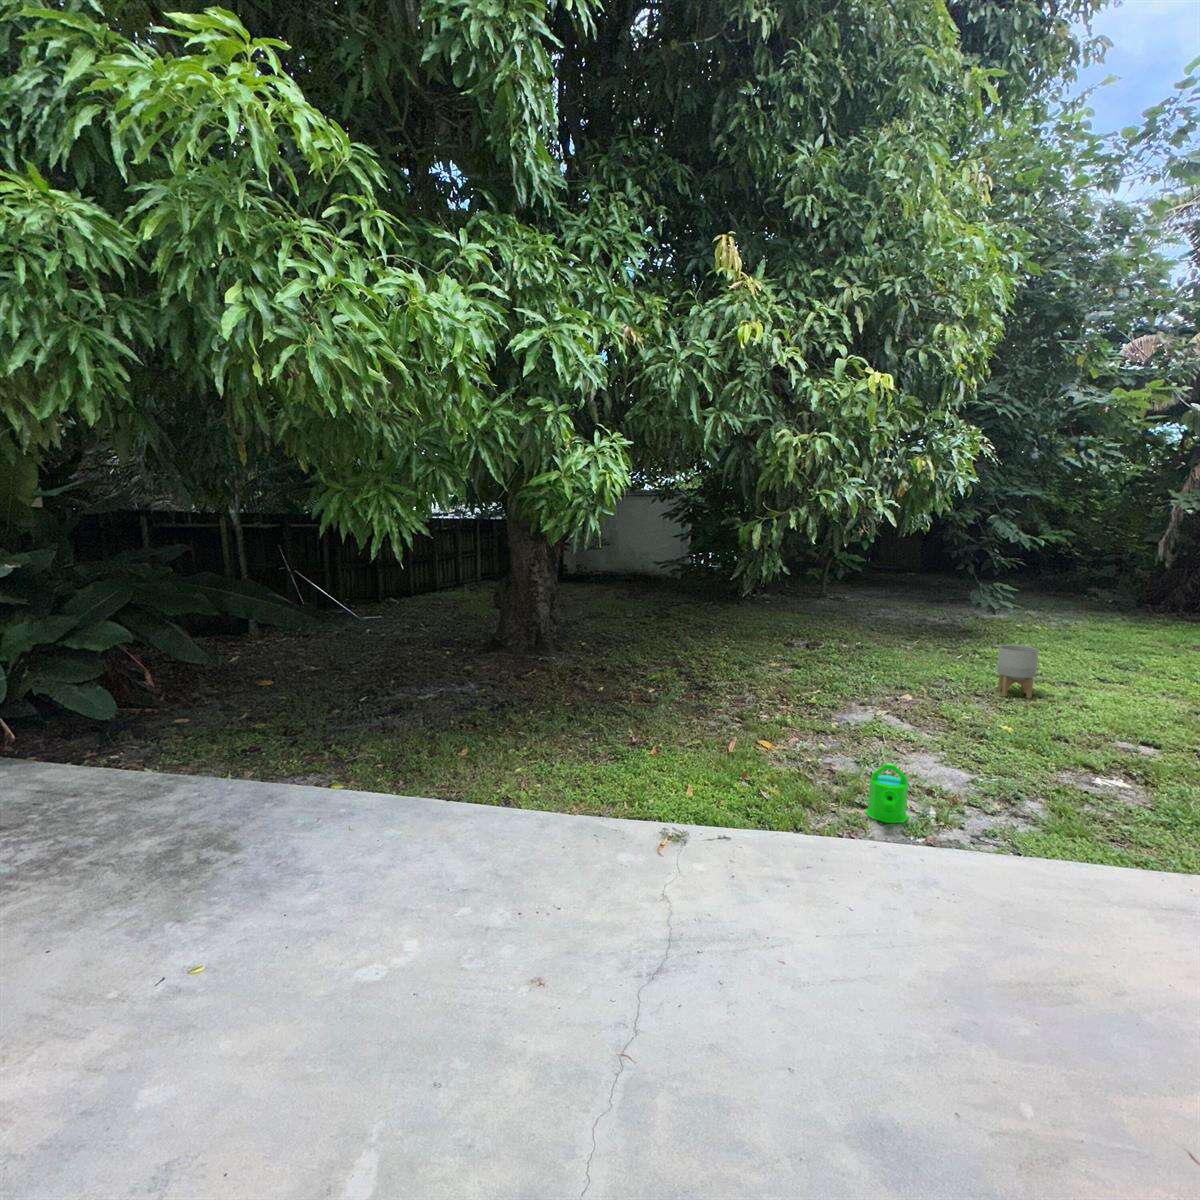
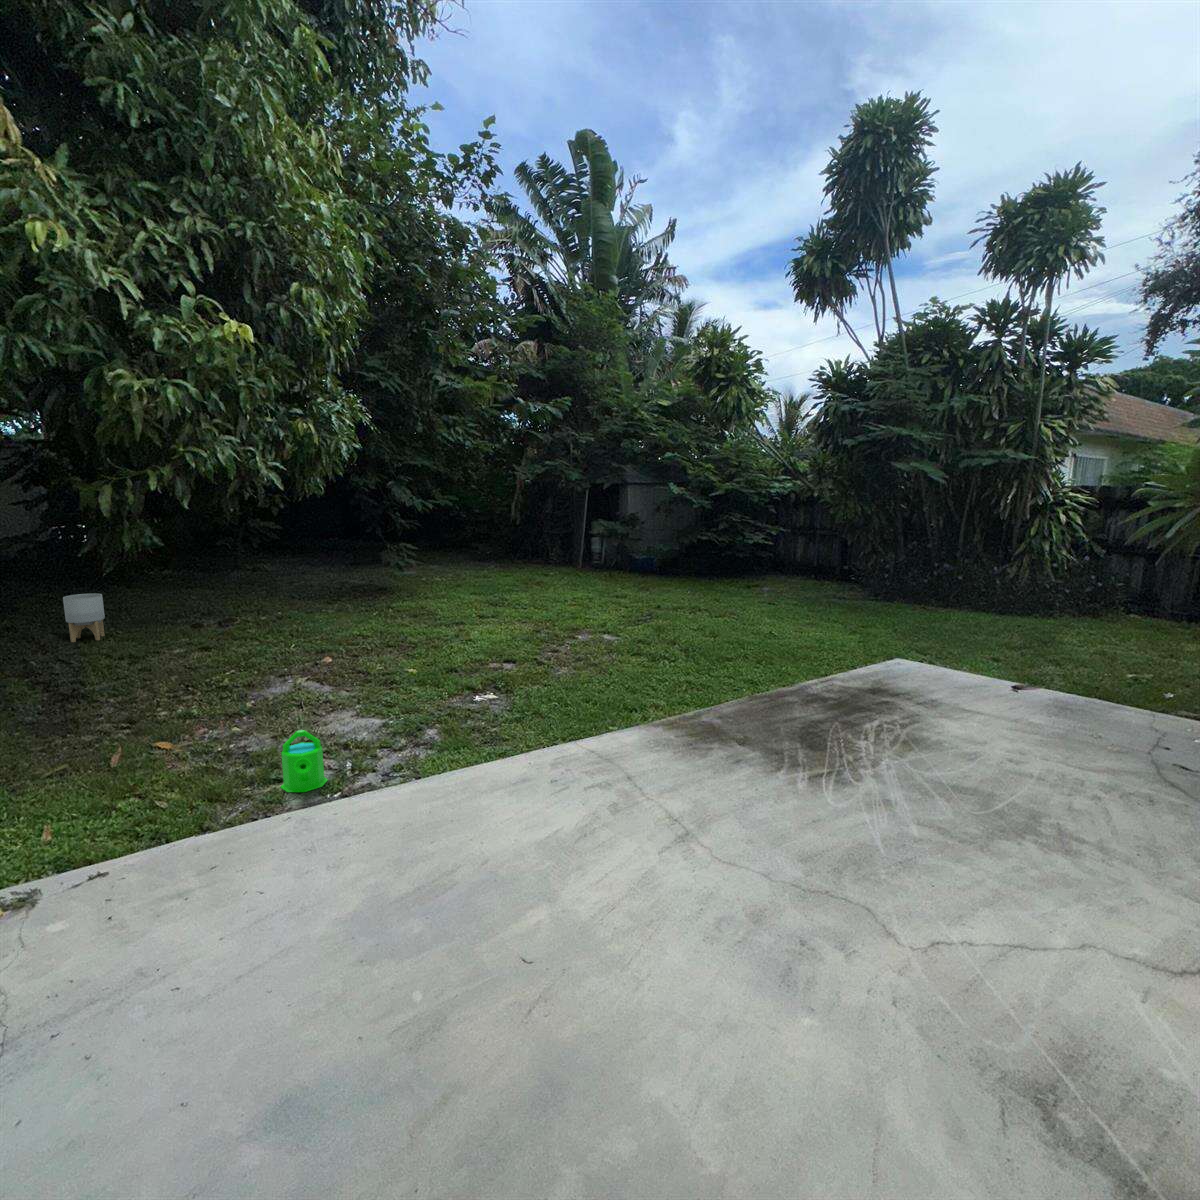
planter: present [997,645,1038,699] -> present [63,594,105,642]

